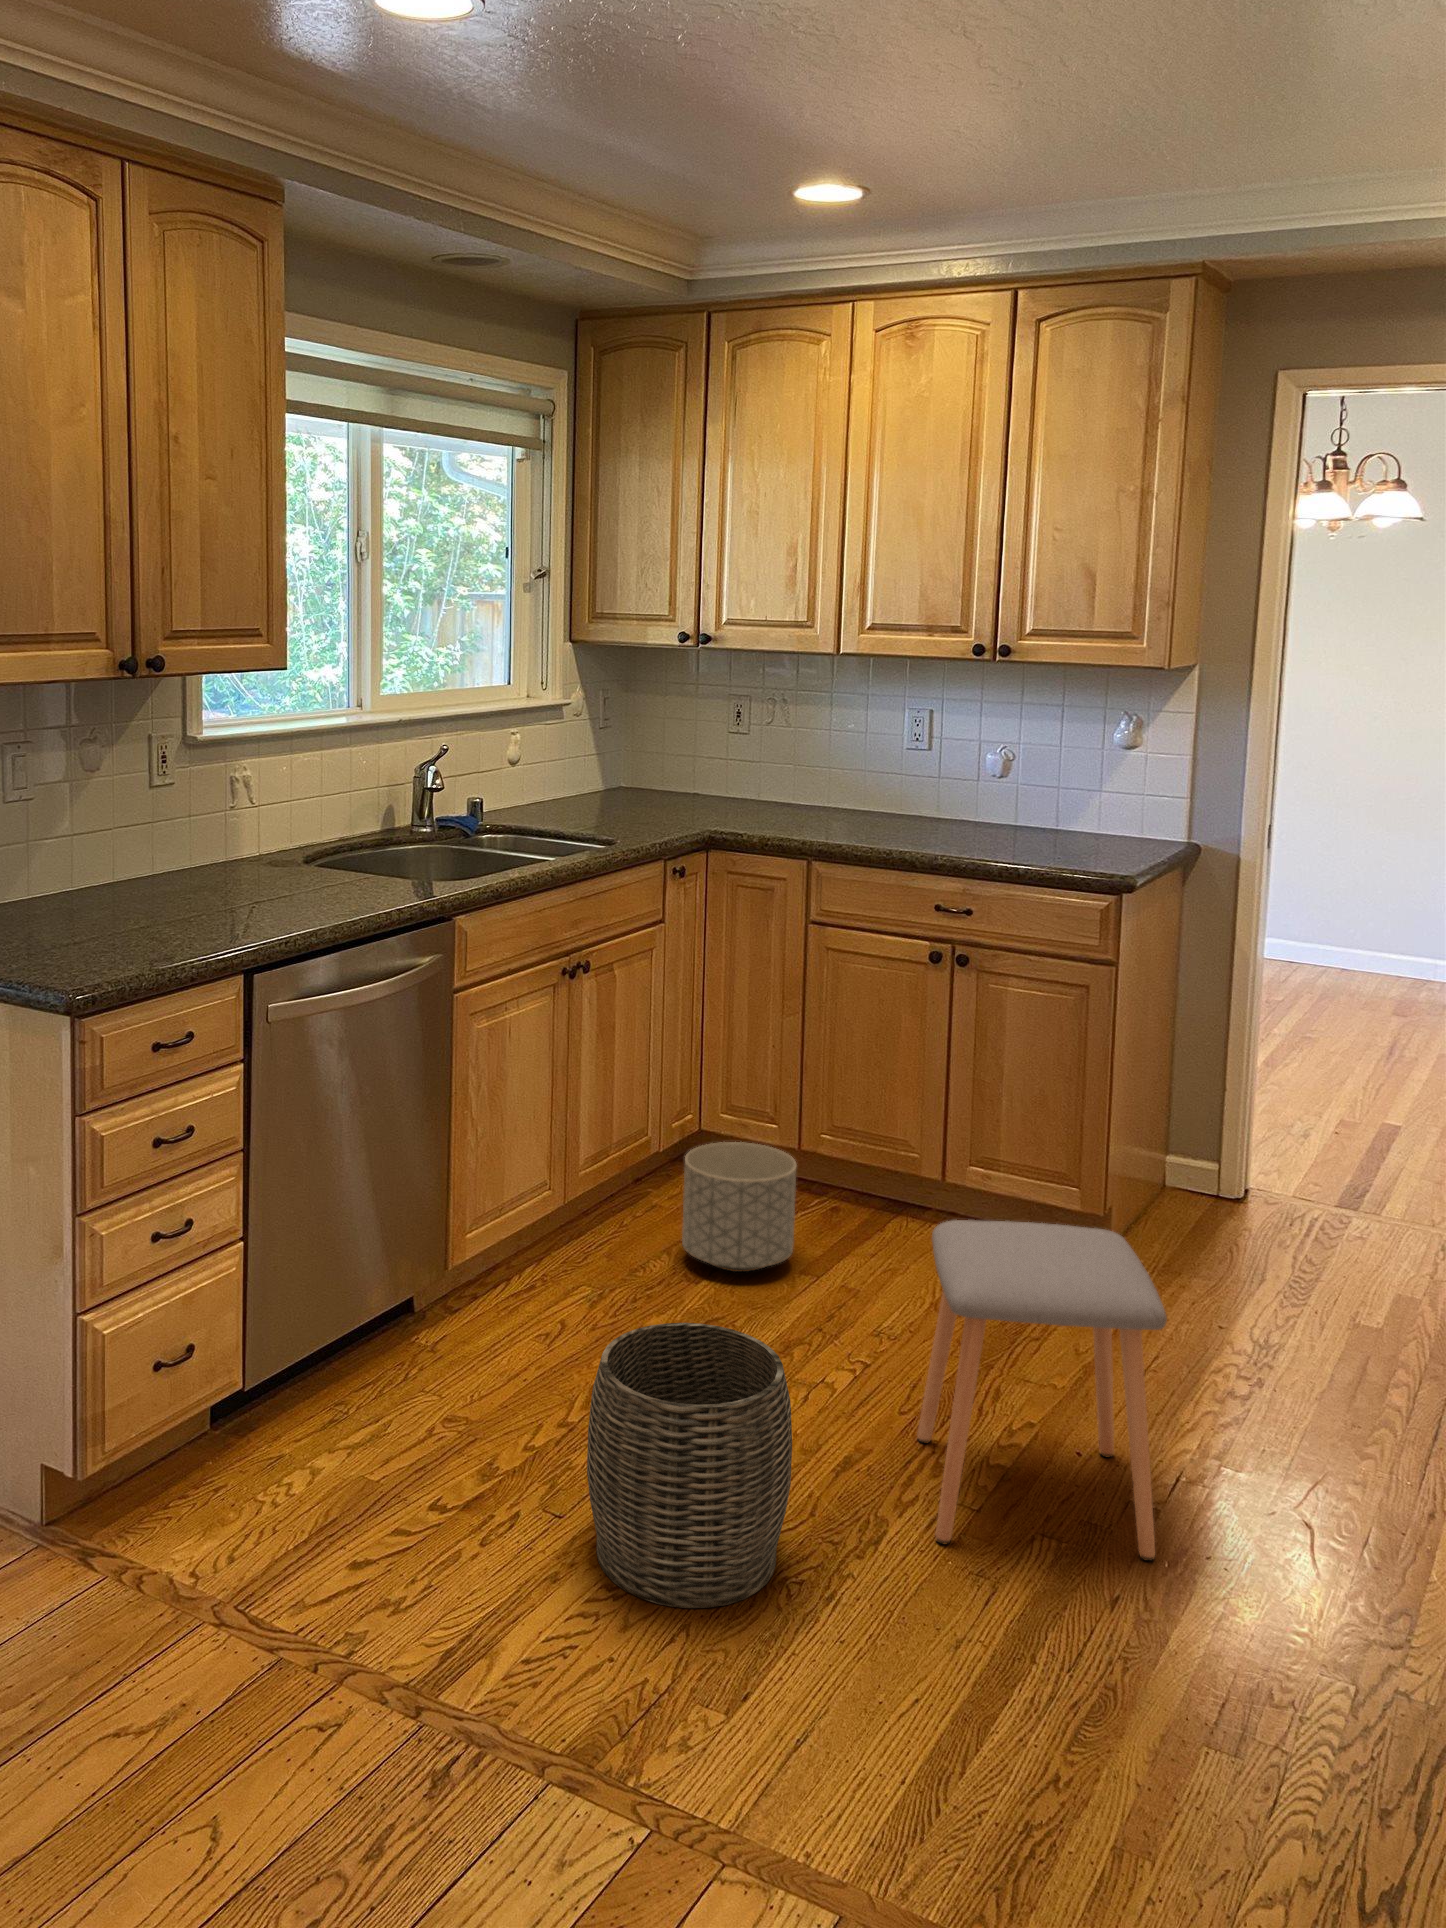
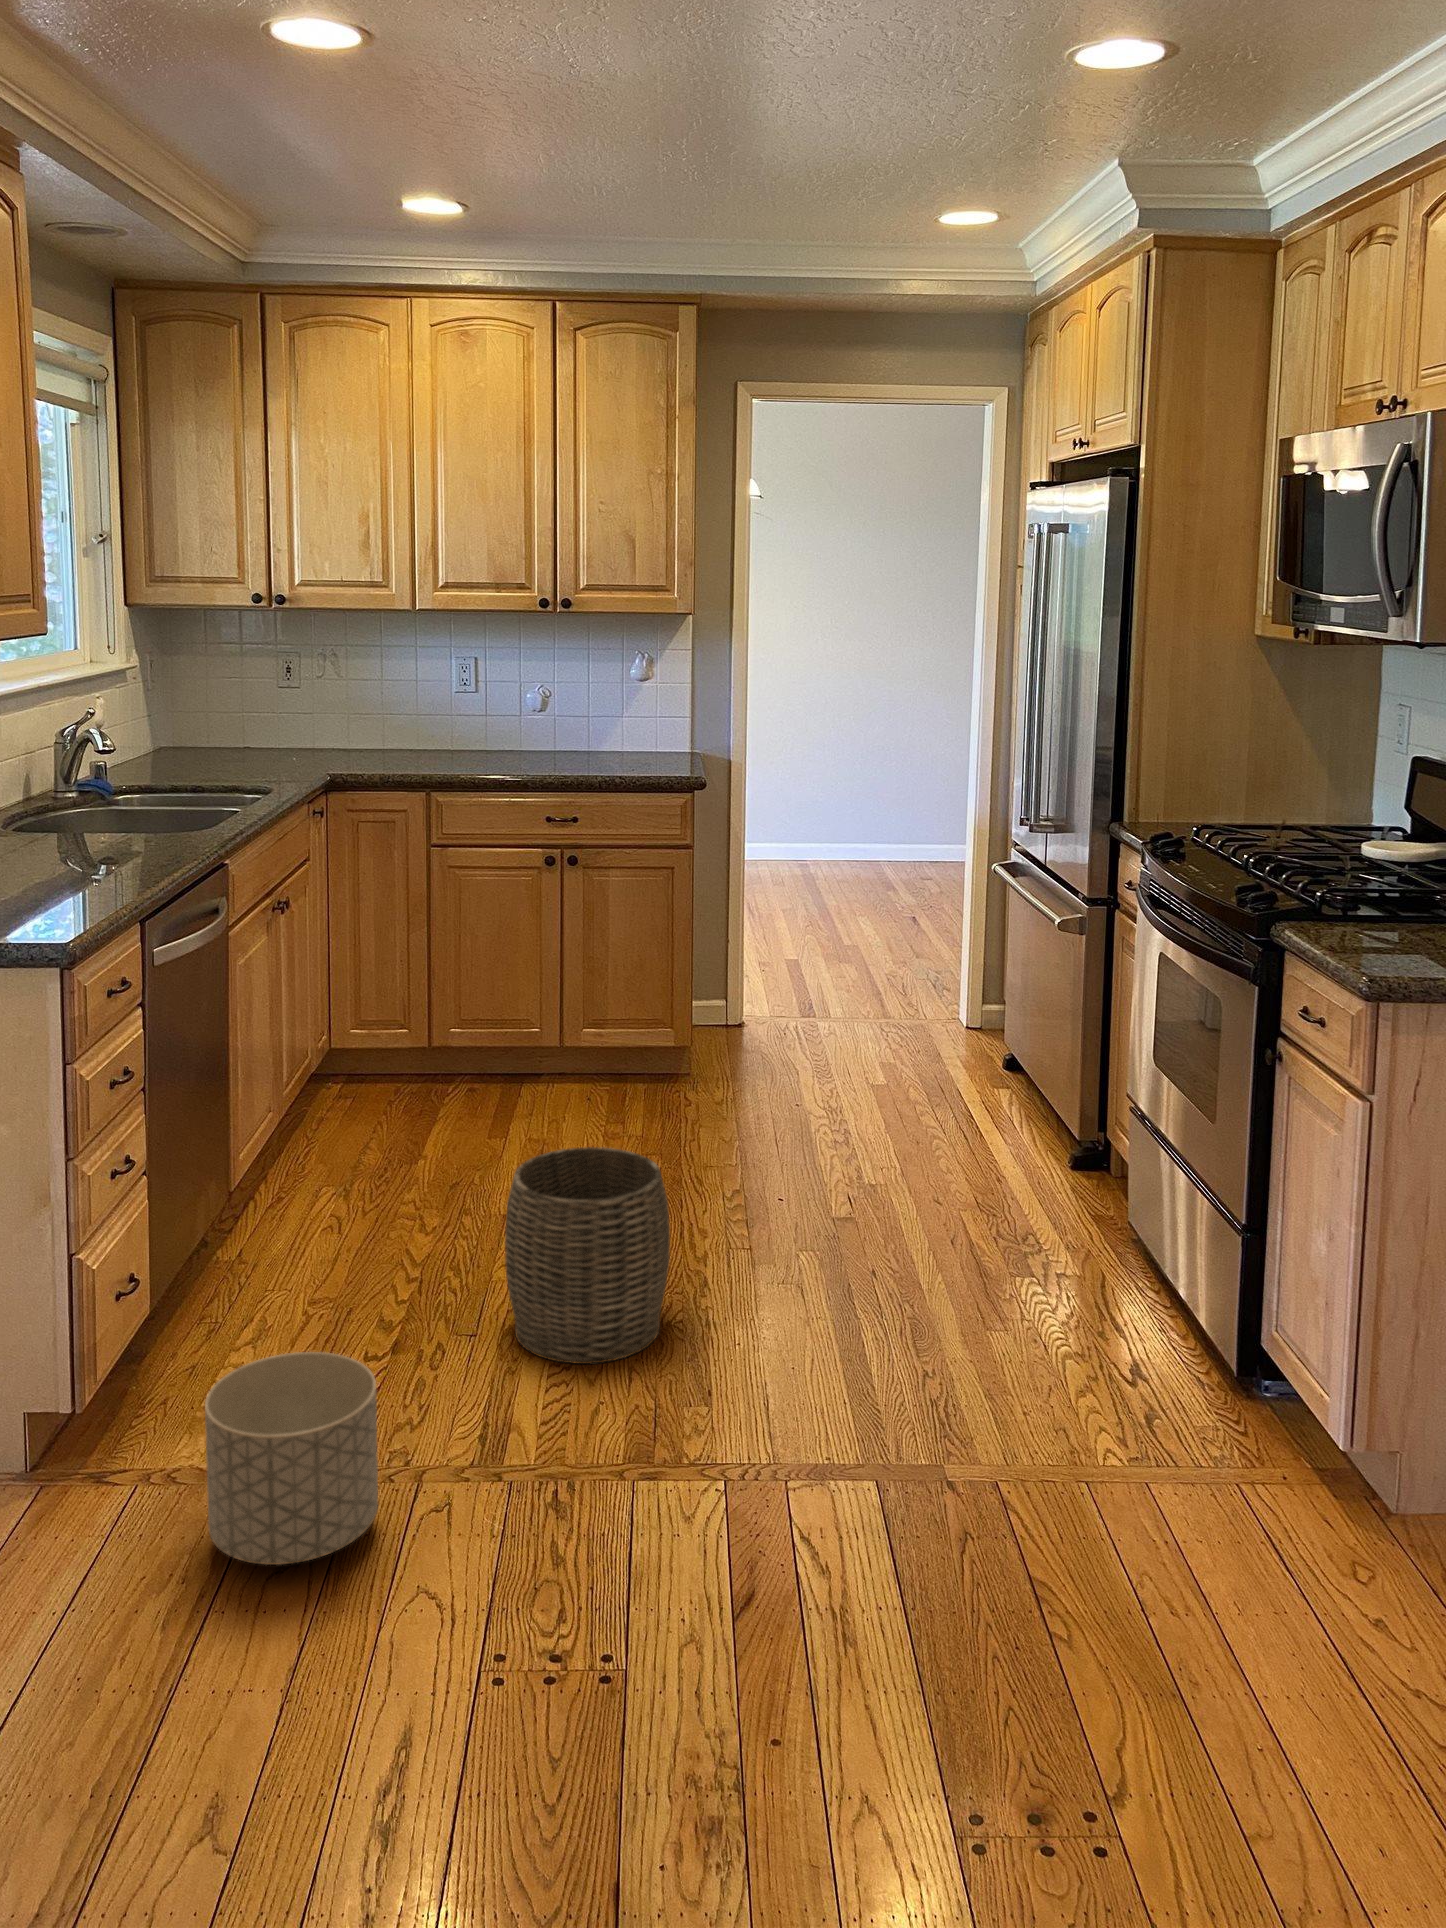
planter: present [682,1142,797,1272] -> present [205,1352,378,1565]
stool: present [917,1220,1167,1561] -> none [671,1023,874,1269]

